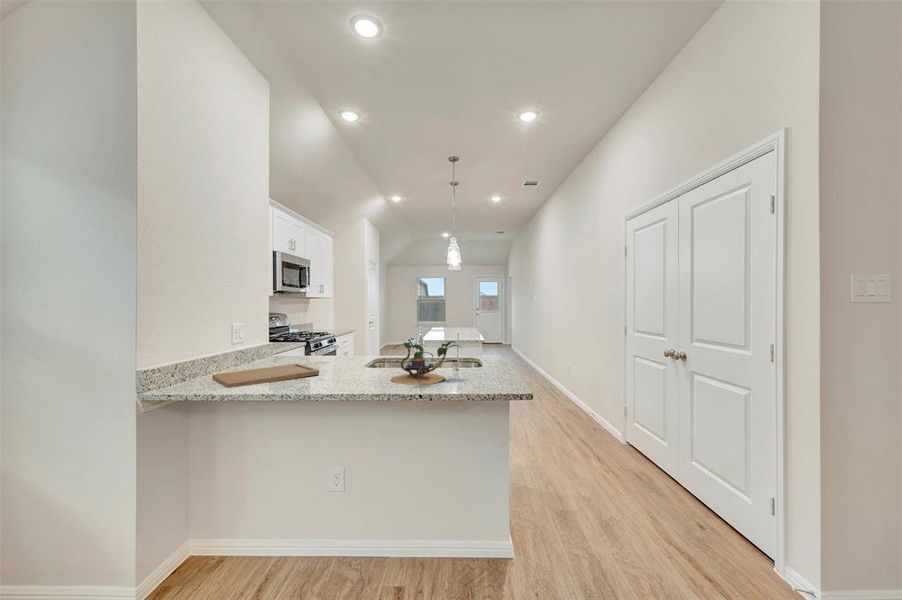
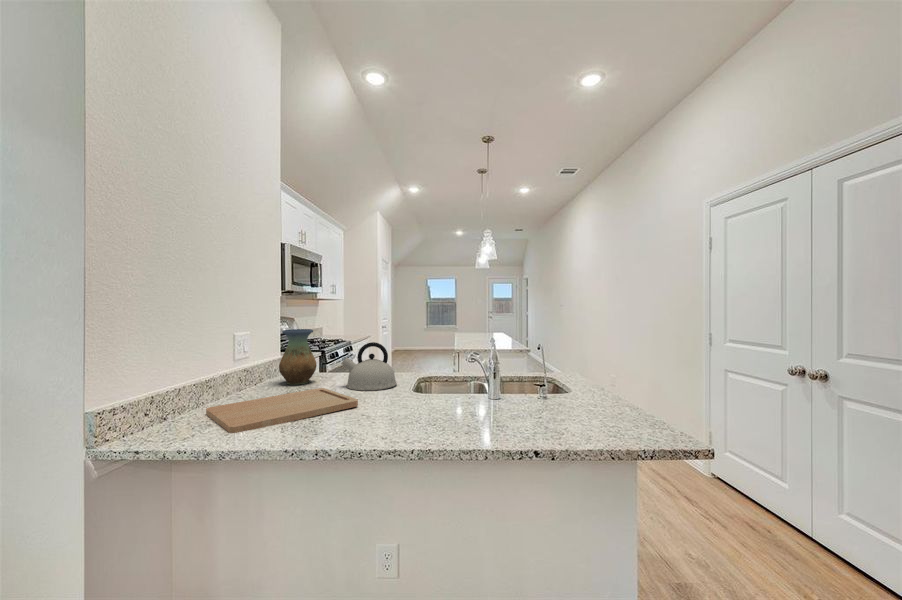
vase: none [267,322,296,363] -> present [279,329,317,385]
kettle: none [313,331,355,366] -> present [341,342,397,391]
plant: present [391,341,460,385] -> none [465,360,568,428]

